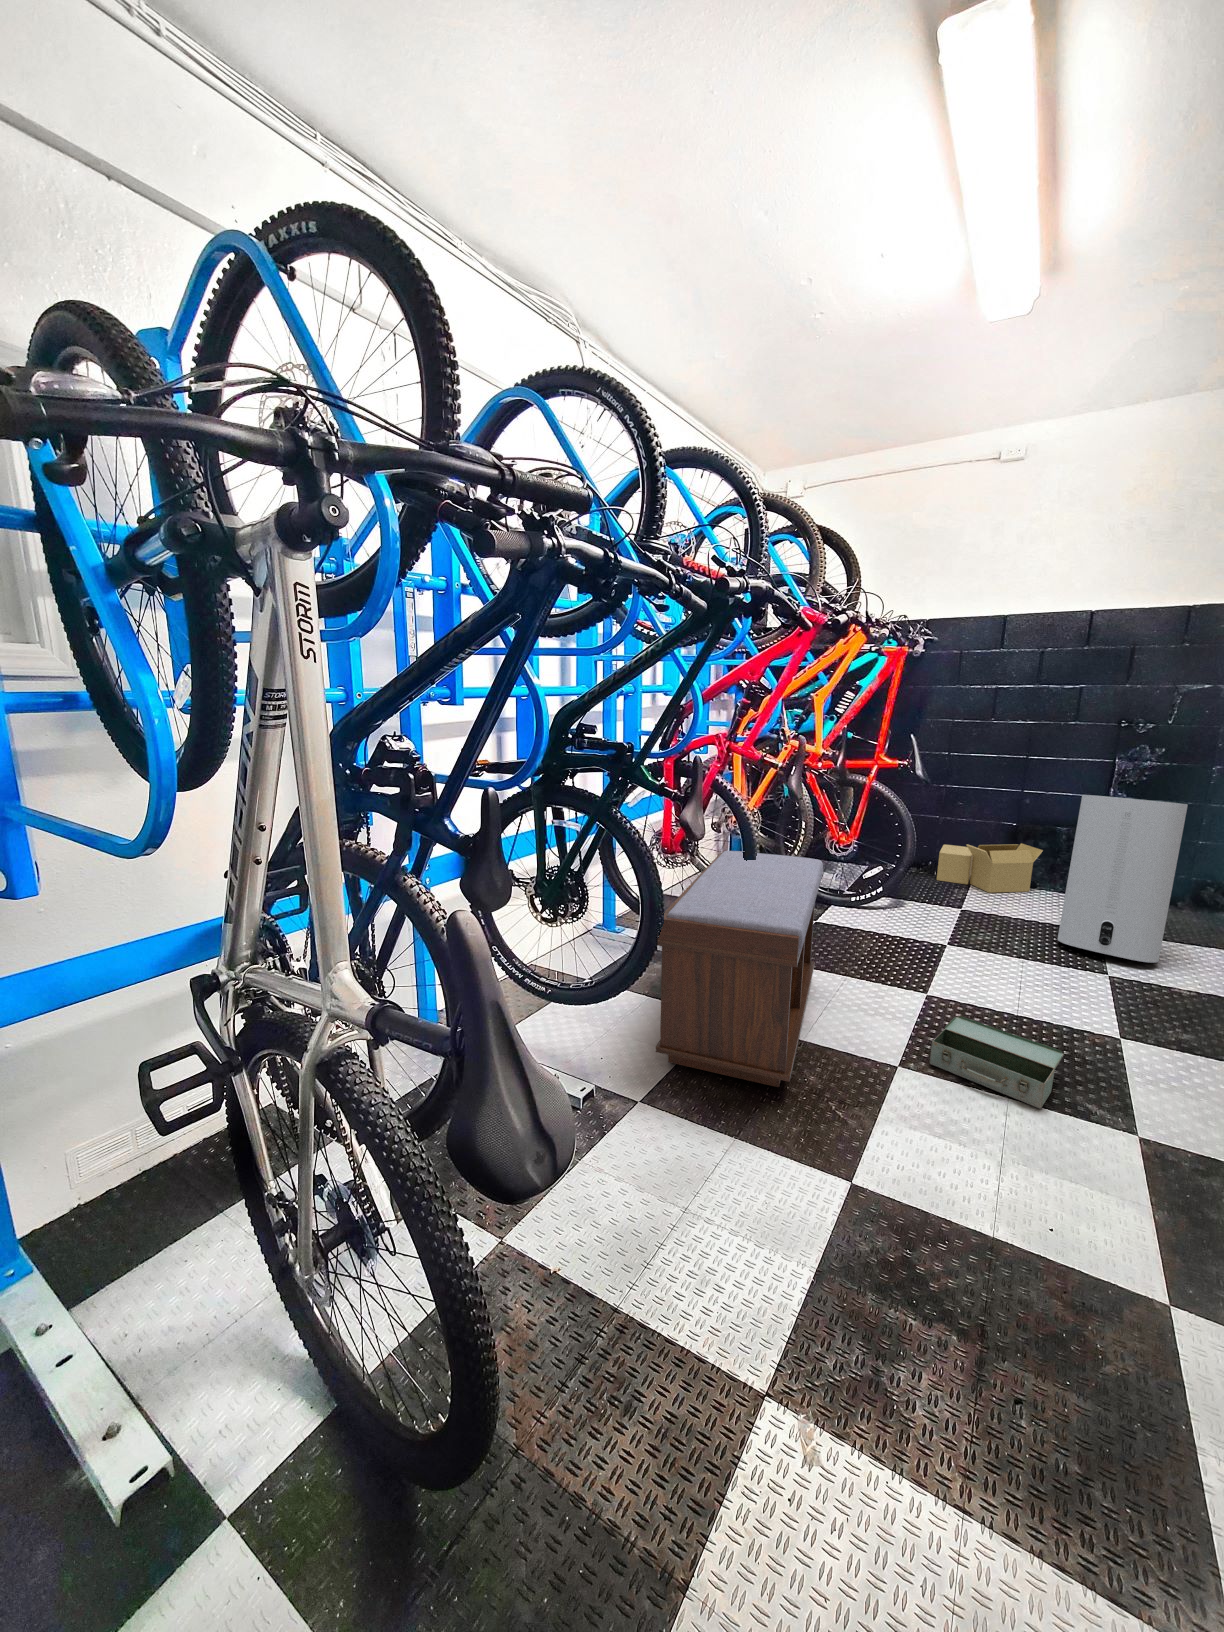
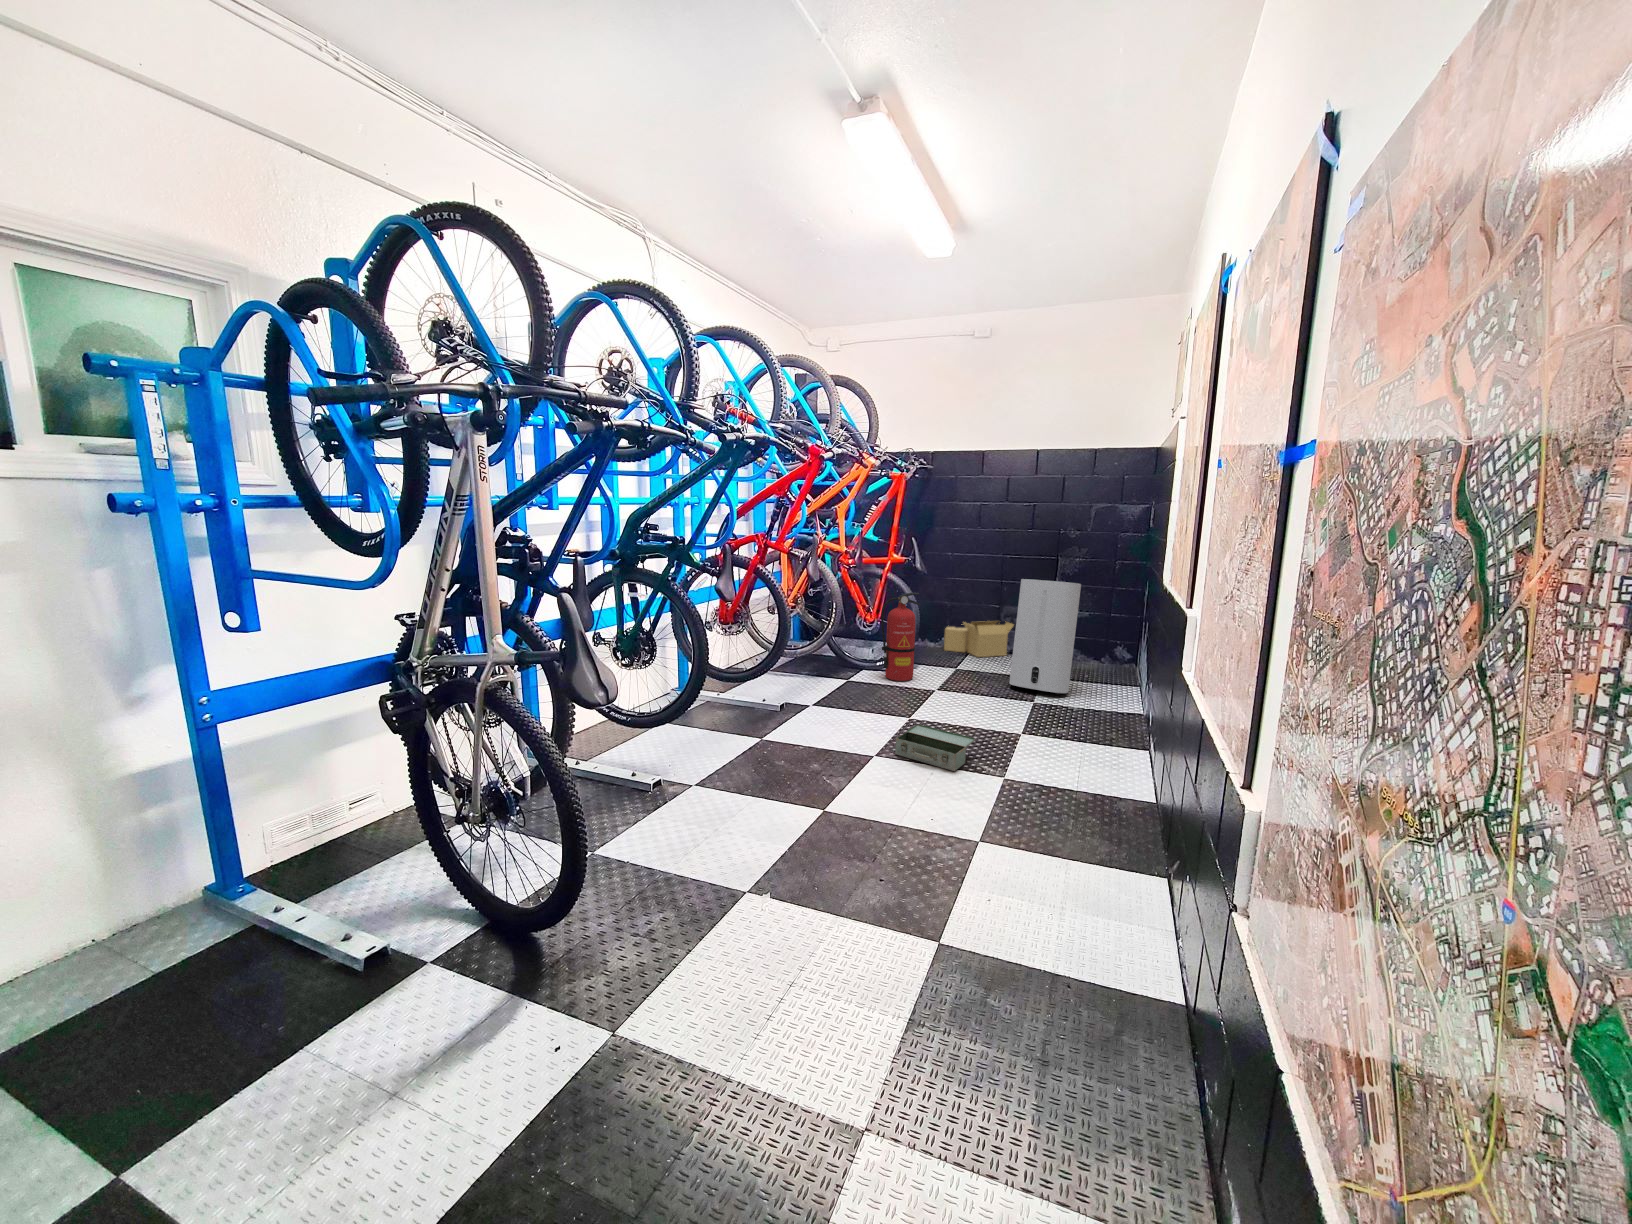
fire extinguisher: none [867,810,924,928] -> present [881,593,920,681]
bench: present [656,851,823,1087] -> none [705,621,835,772]

